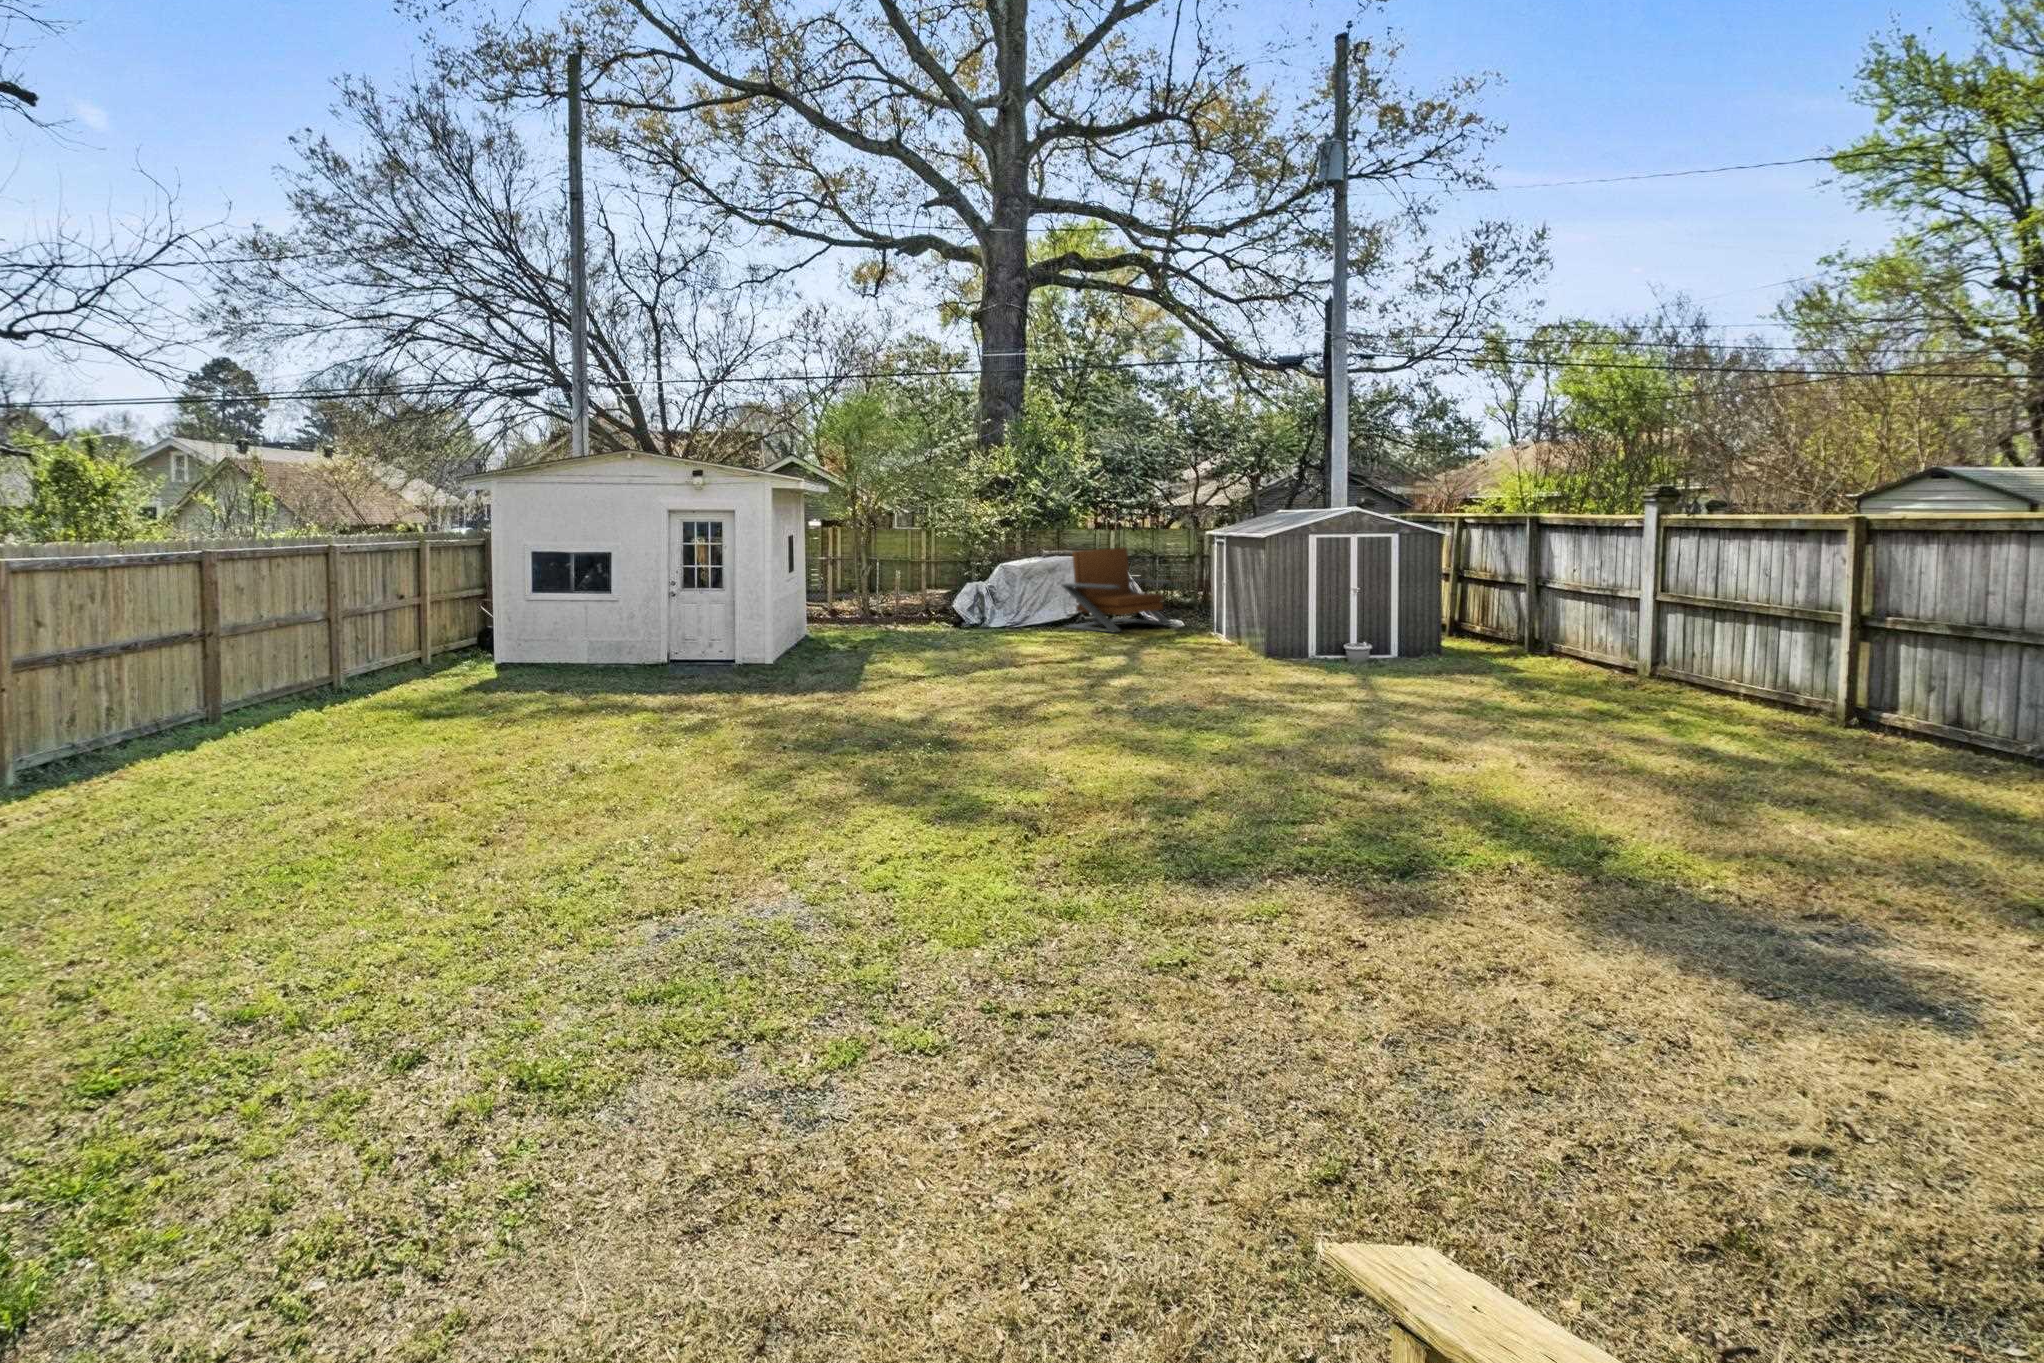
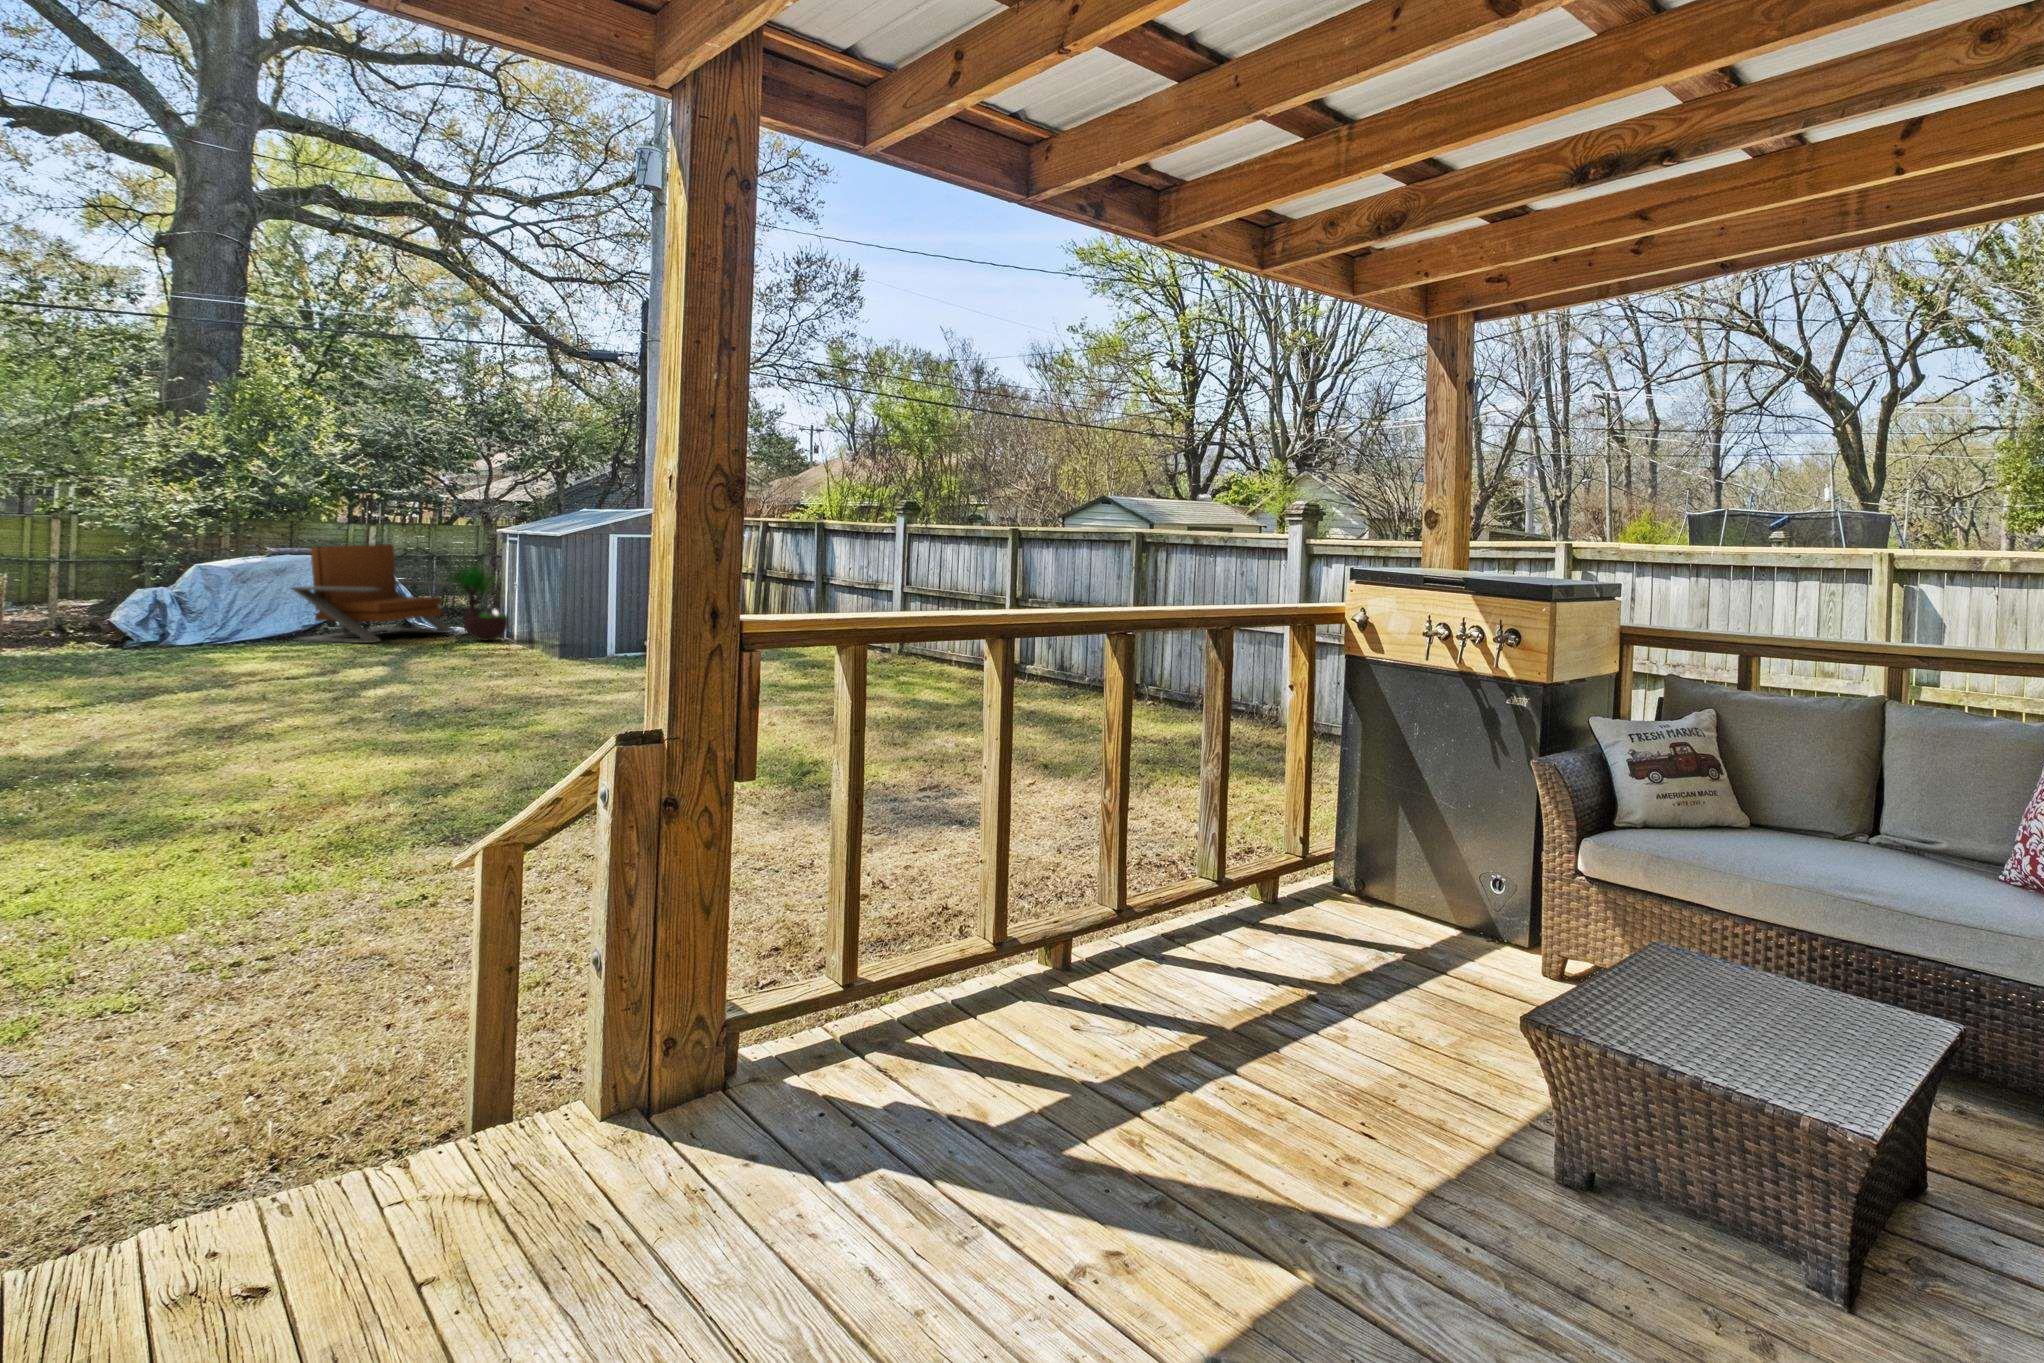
potted tree: none [1167,558,1215,634] -> present [448,564,509,641]

